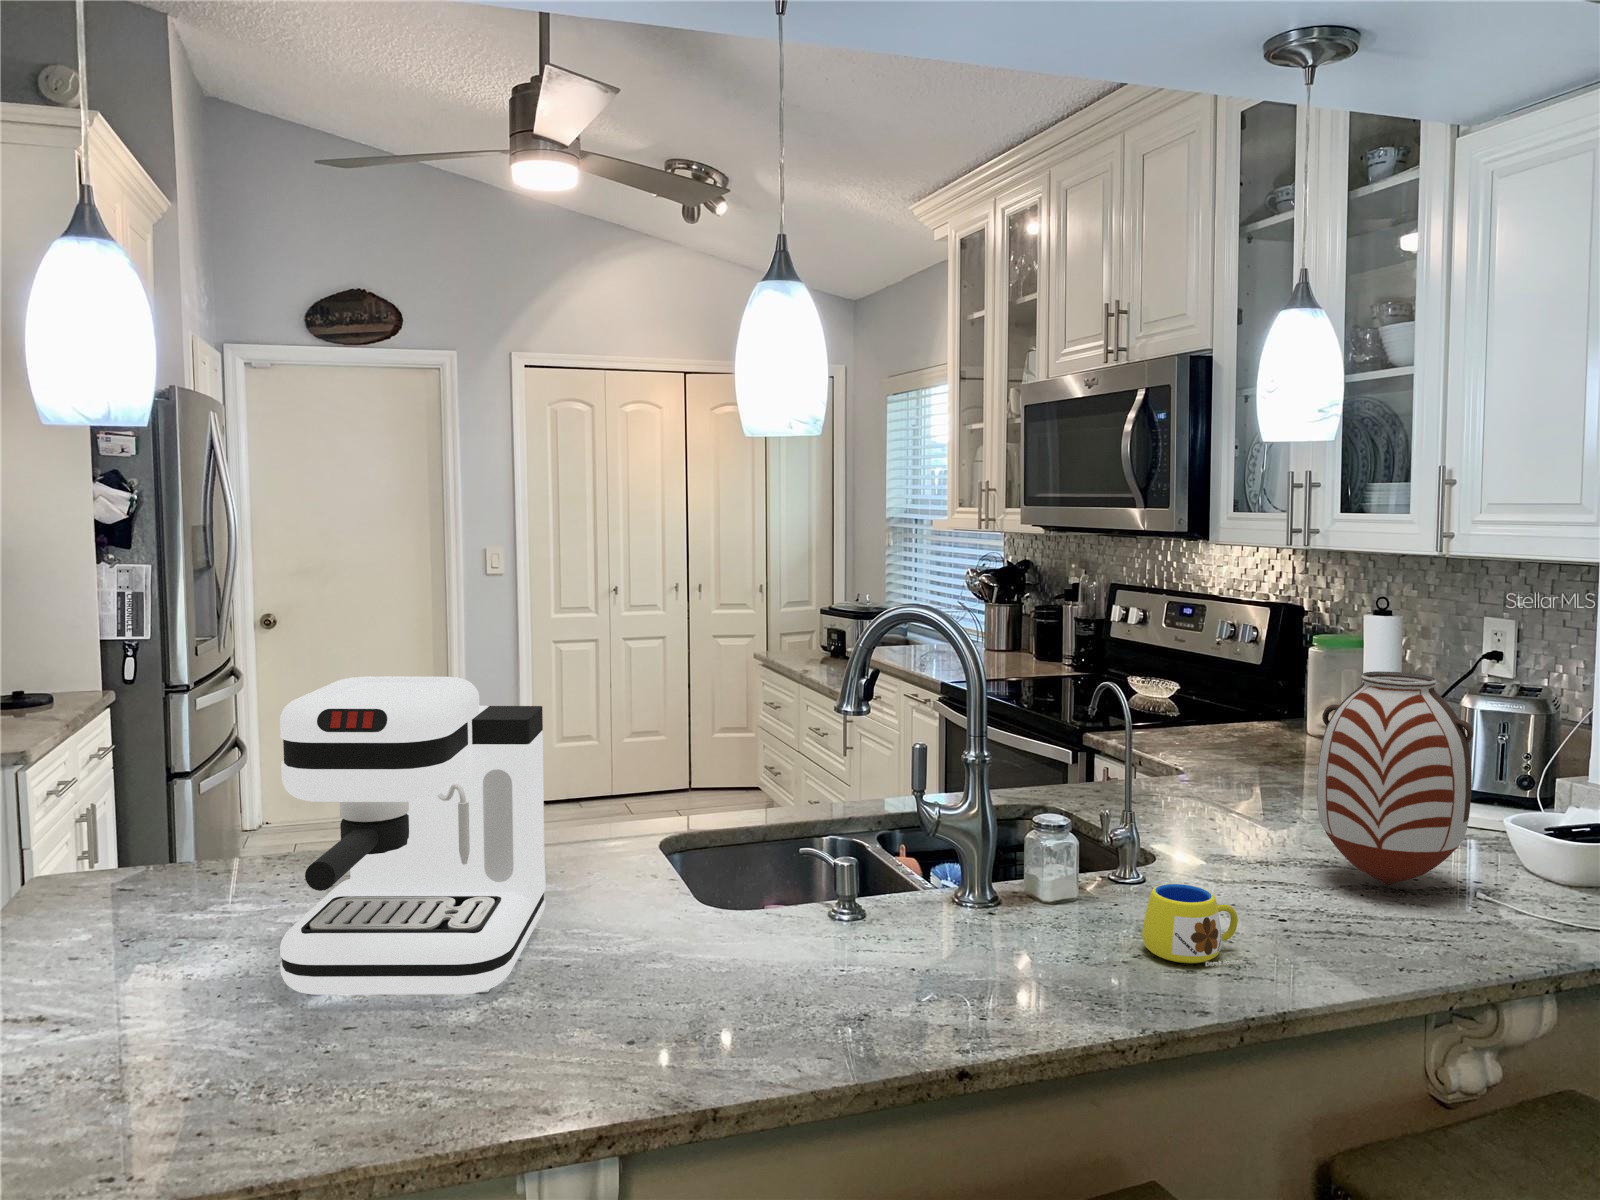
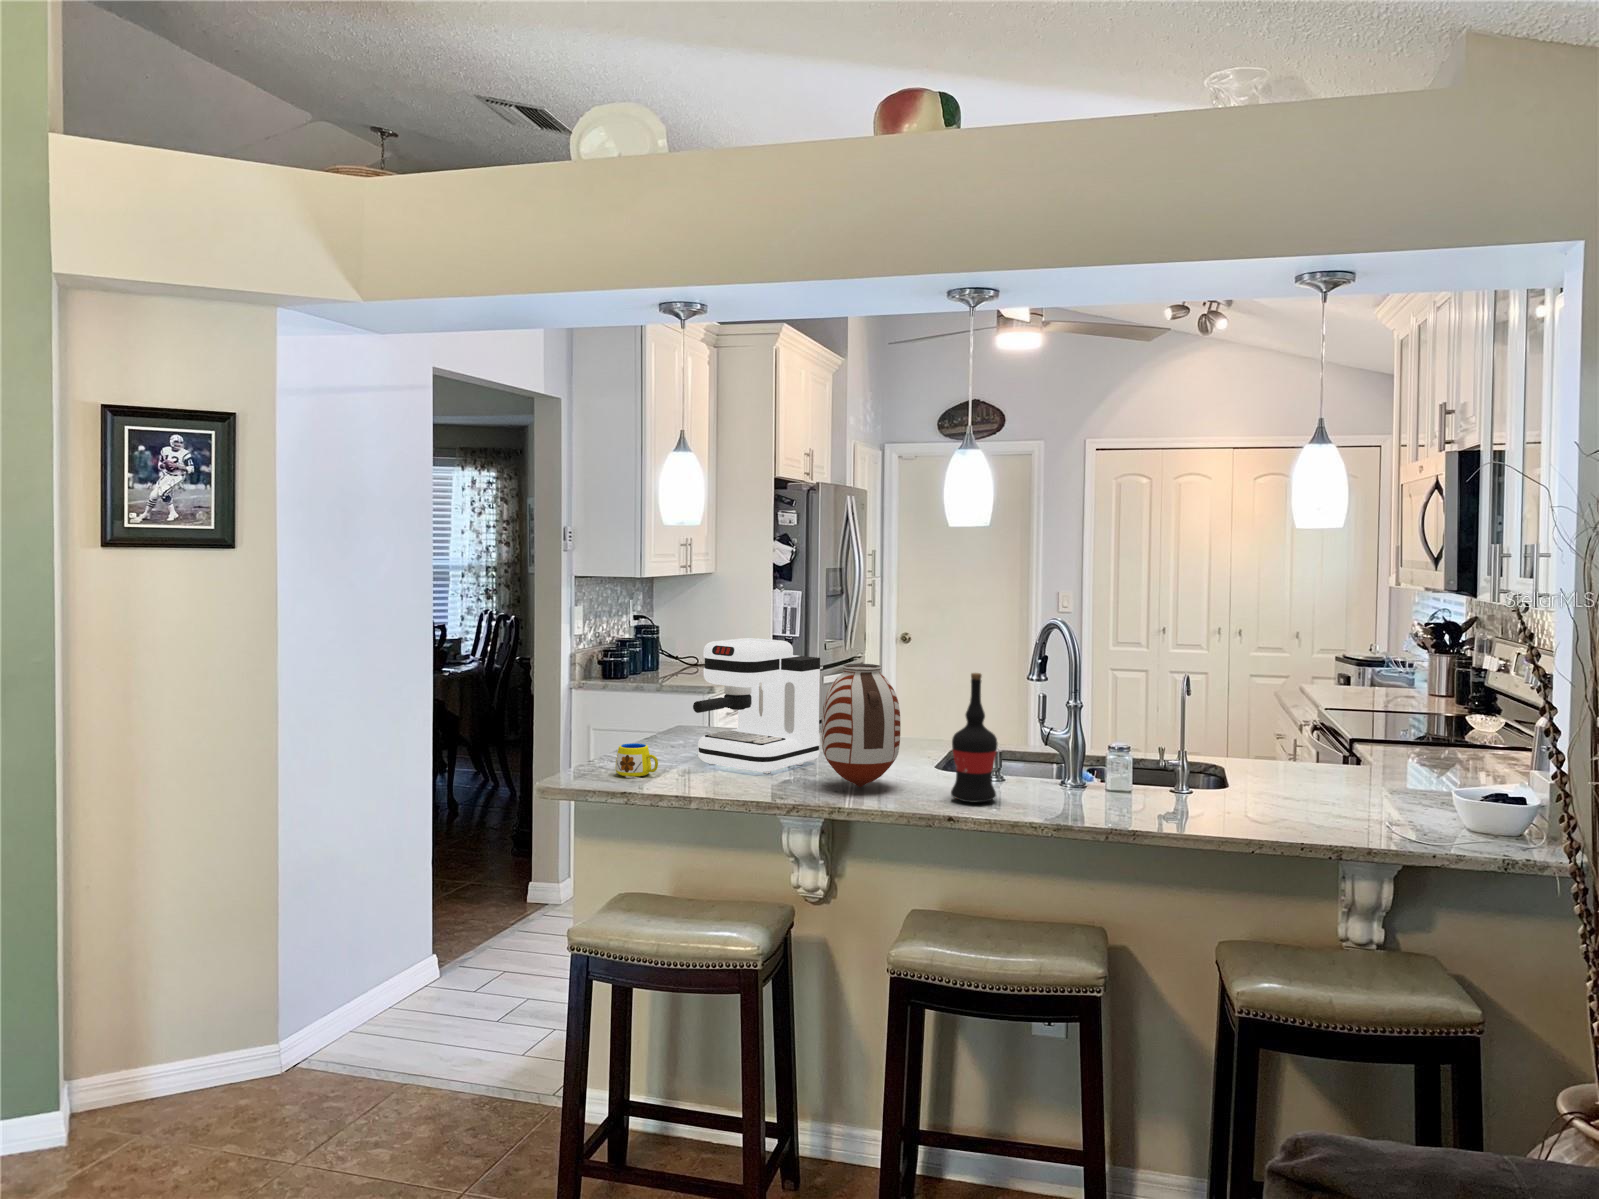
vase: present [1317,671,1473,885] -> present [822,664,901,787]
wine bottle: none [941,714,1033,978] -> present [951,673,998,802]
mug: present [1142,884,1243,966] -> present [615,743,658,779]

